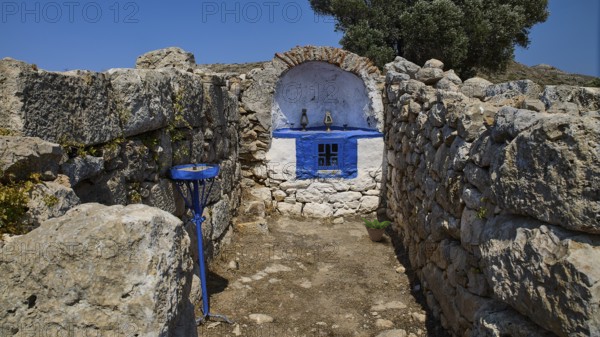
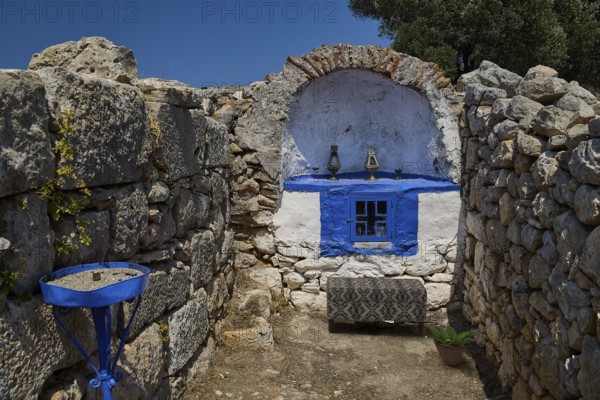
bench: none [300,193,362,226] -> present [326,277,427,335]

